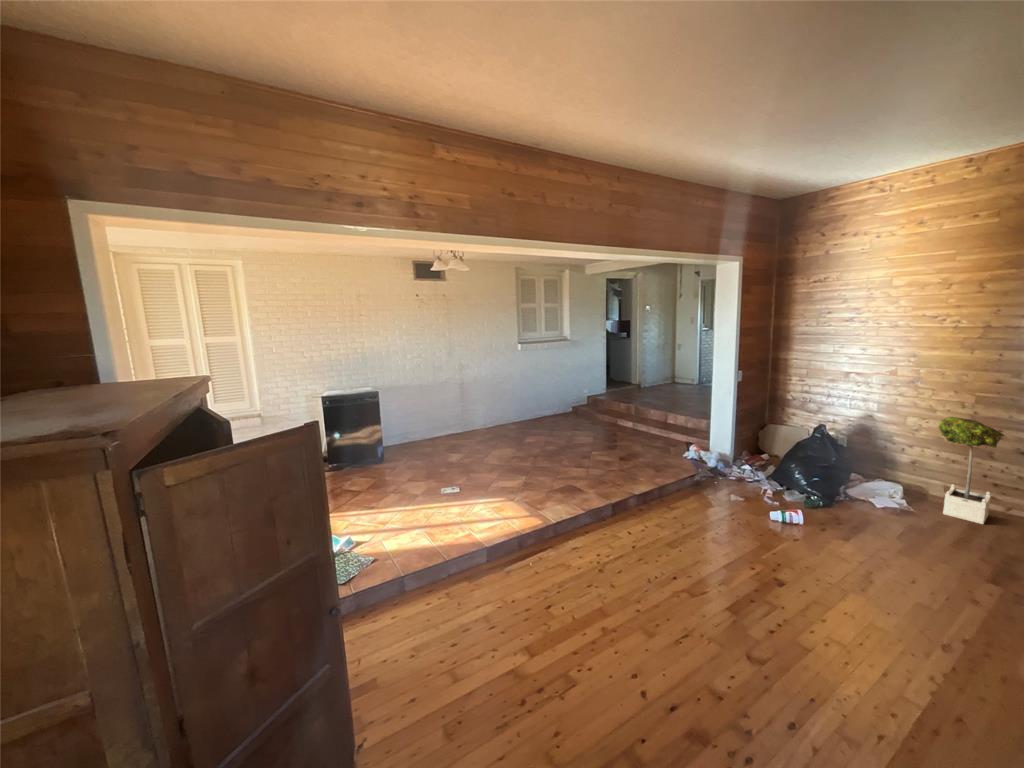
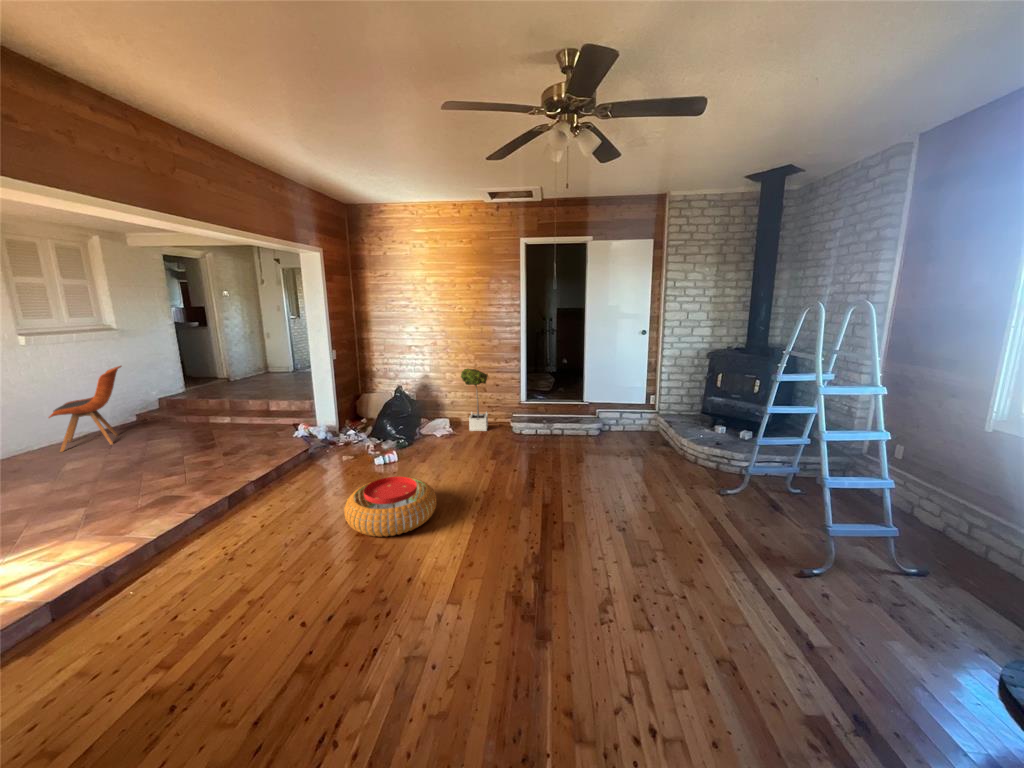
dining chair: none [524,369,567,428] -> present [49,366,122,452]
pouf: none [716,547,858,643] -> present [344,477,437,537]

